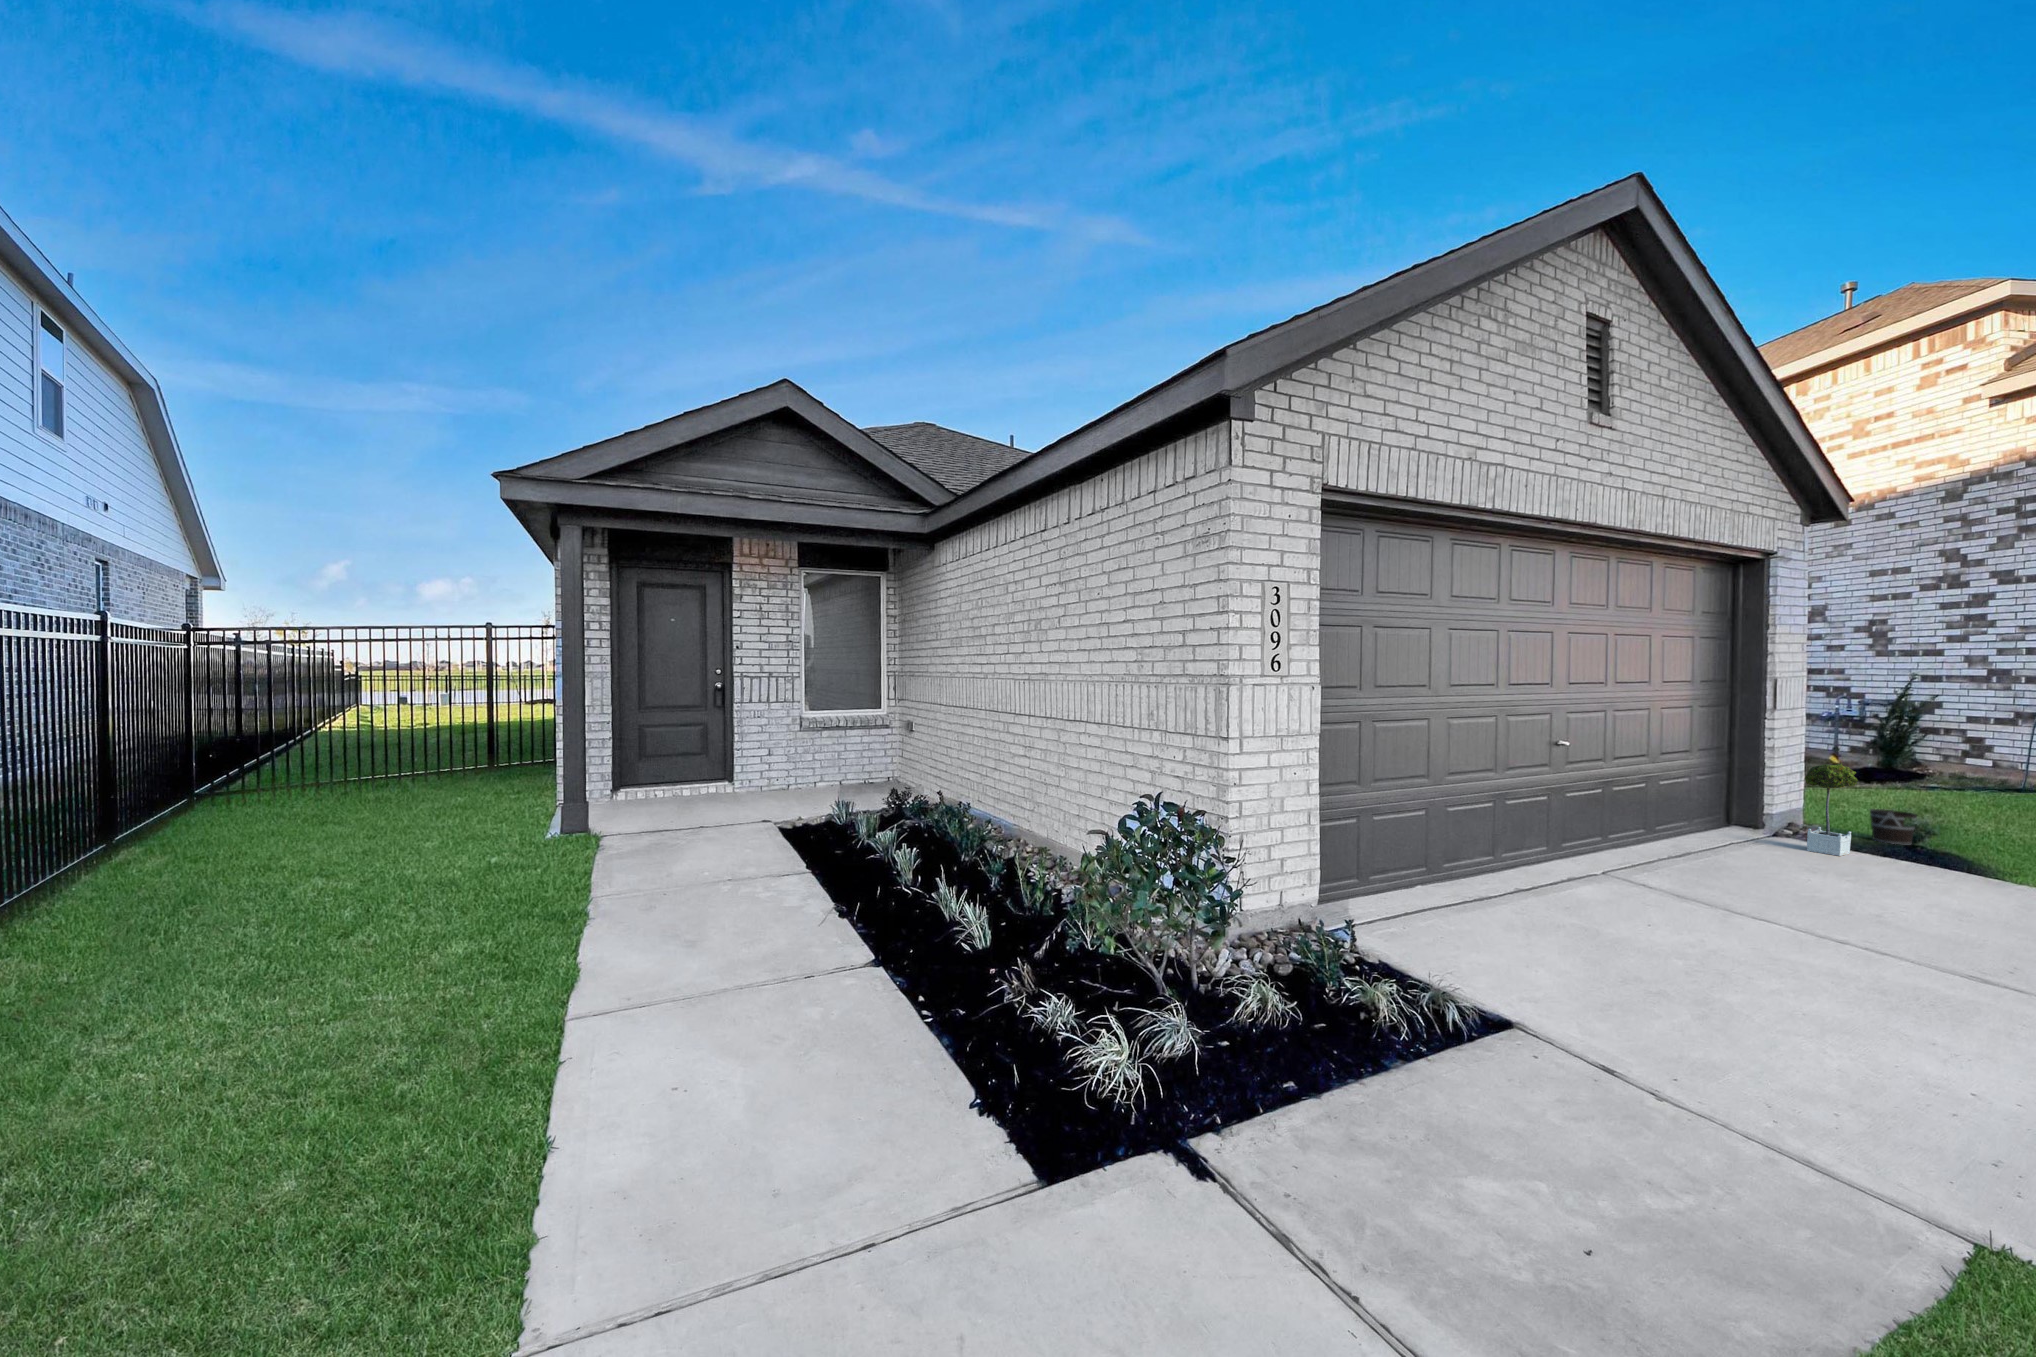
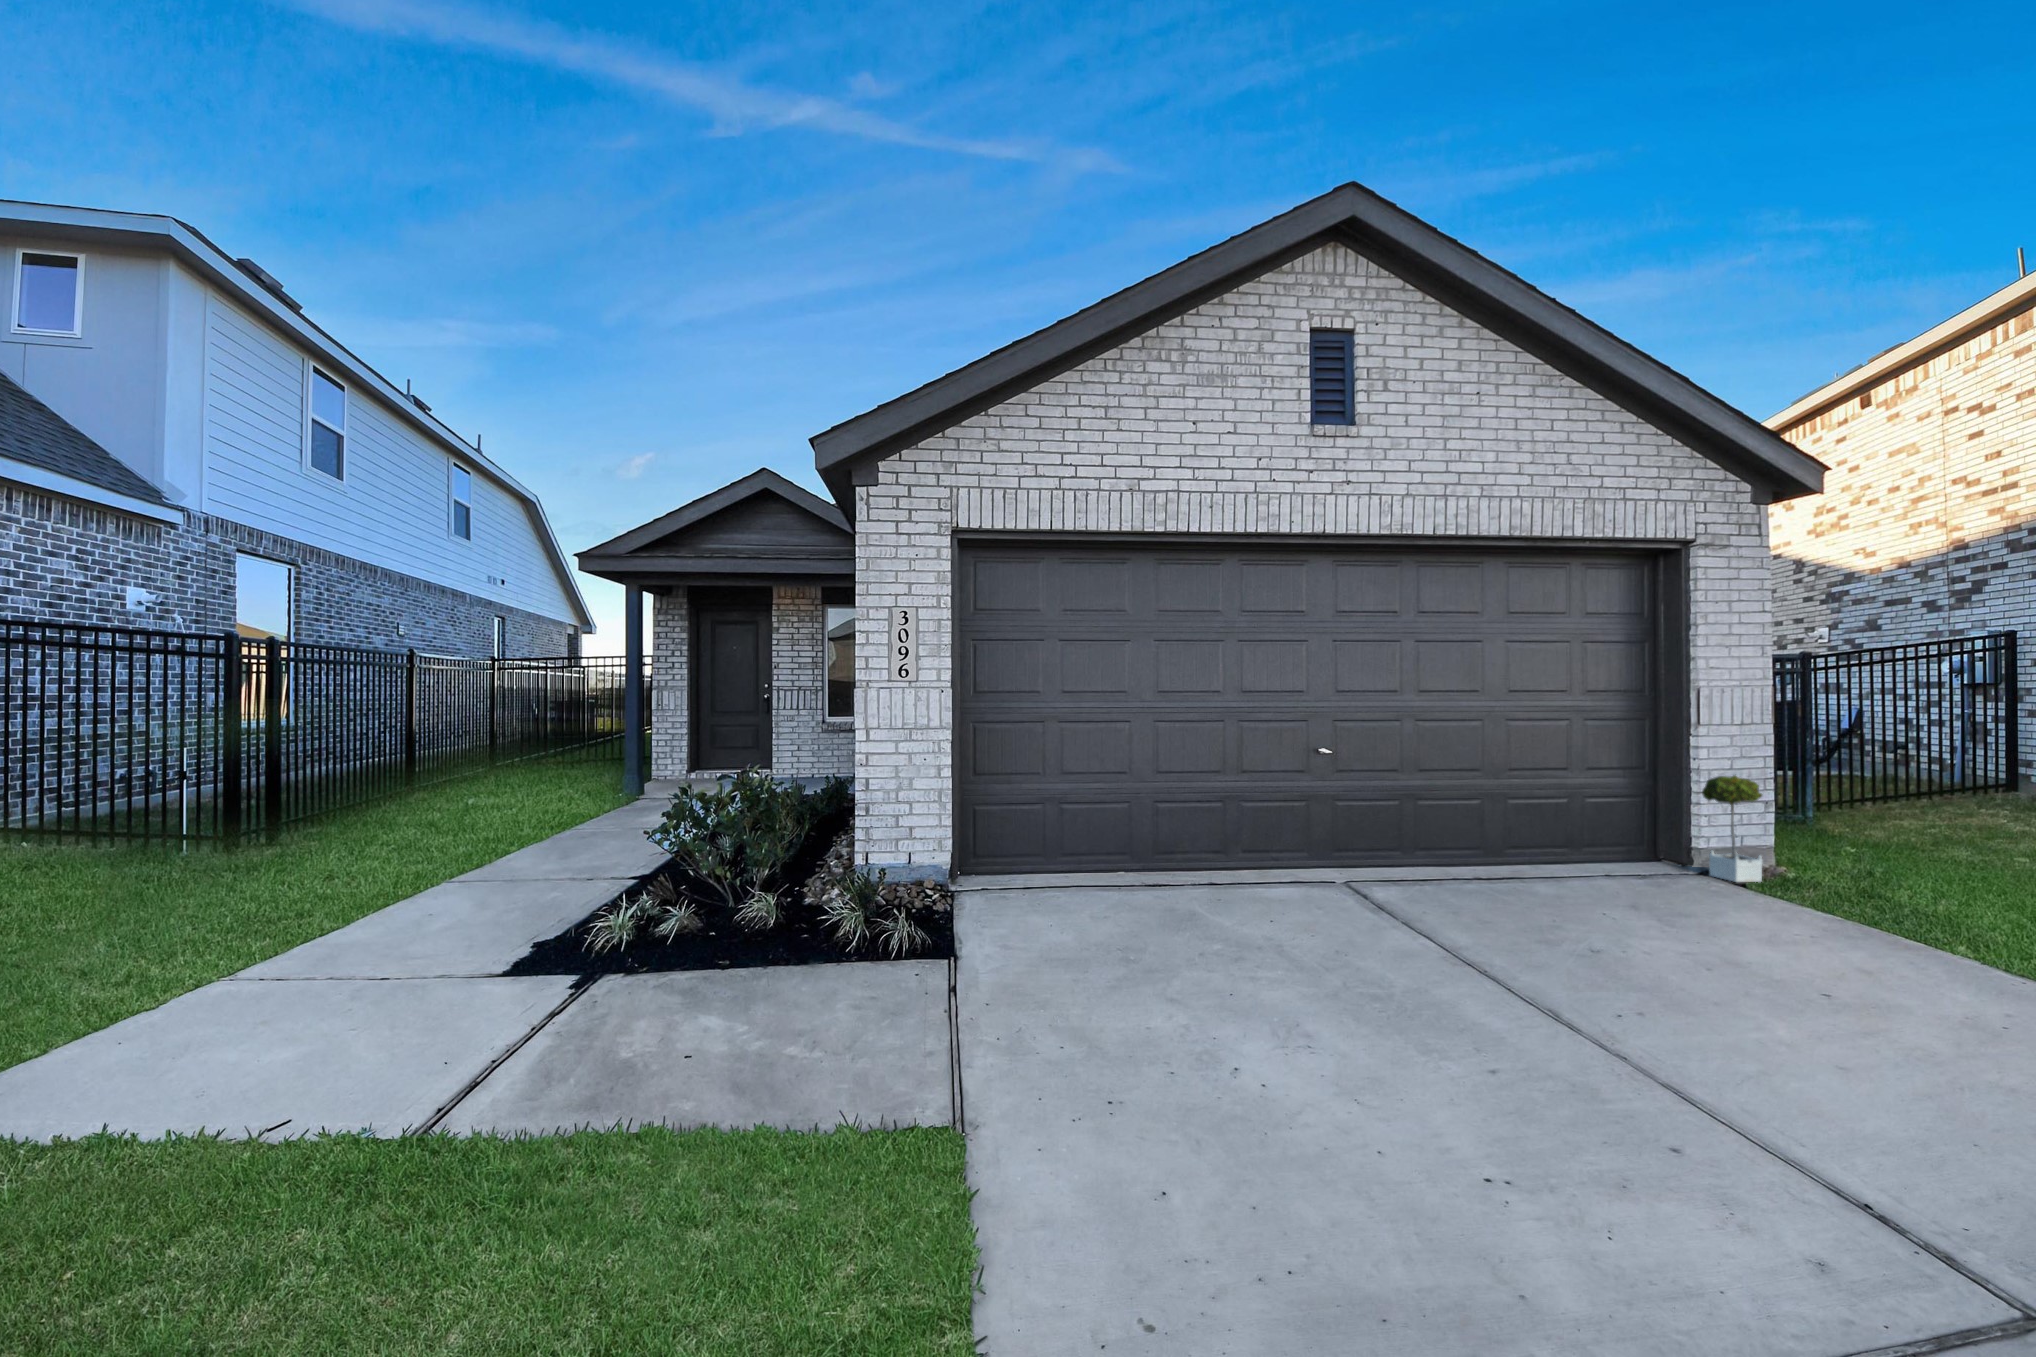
bucket: present [1870,809,1917,844] -> none [1858,836,1915,880]

